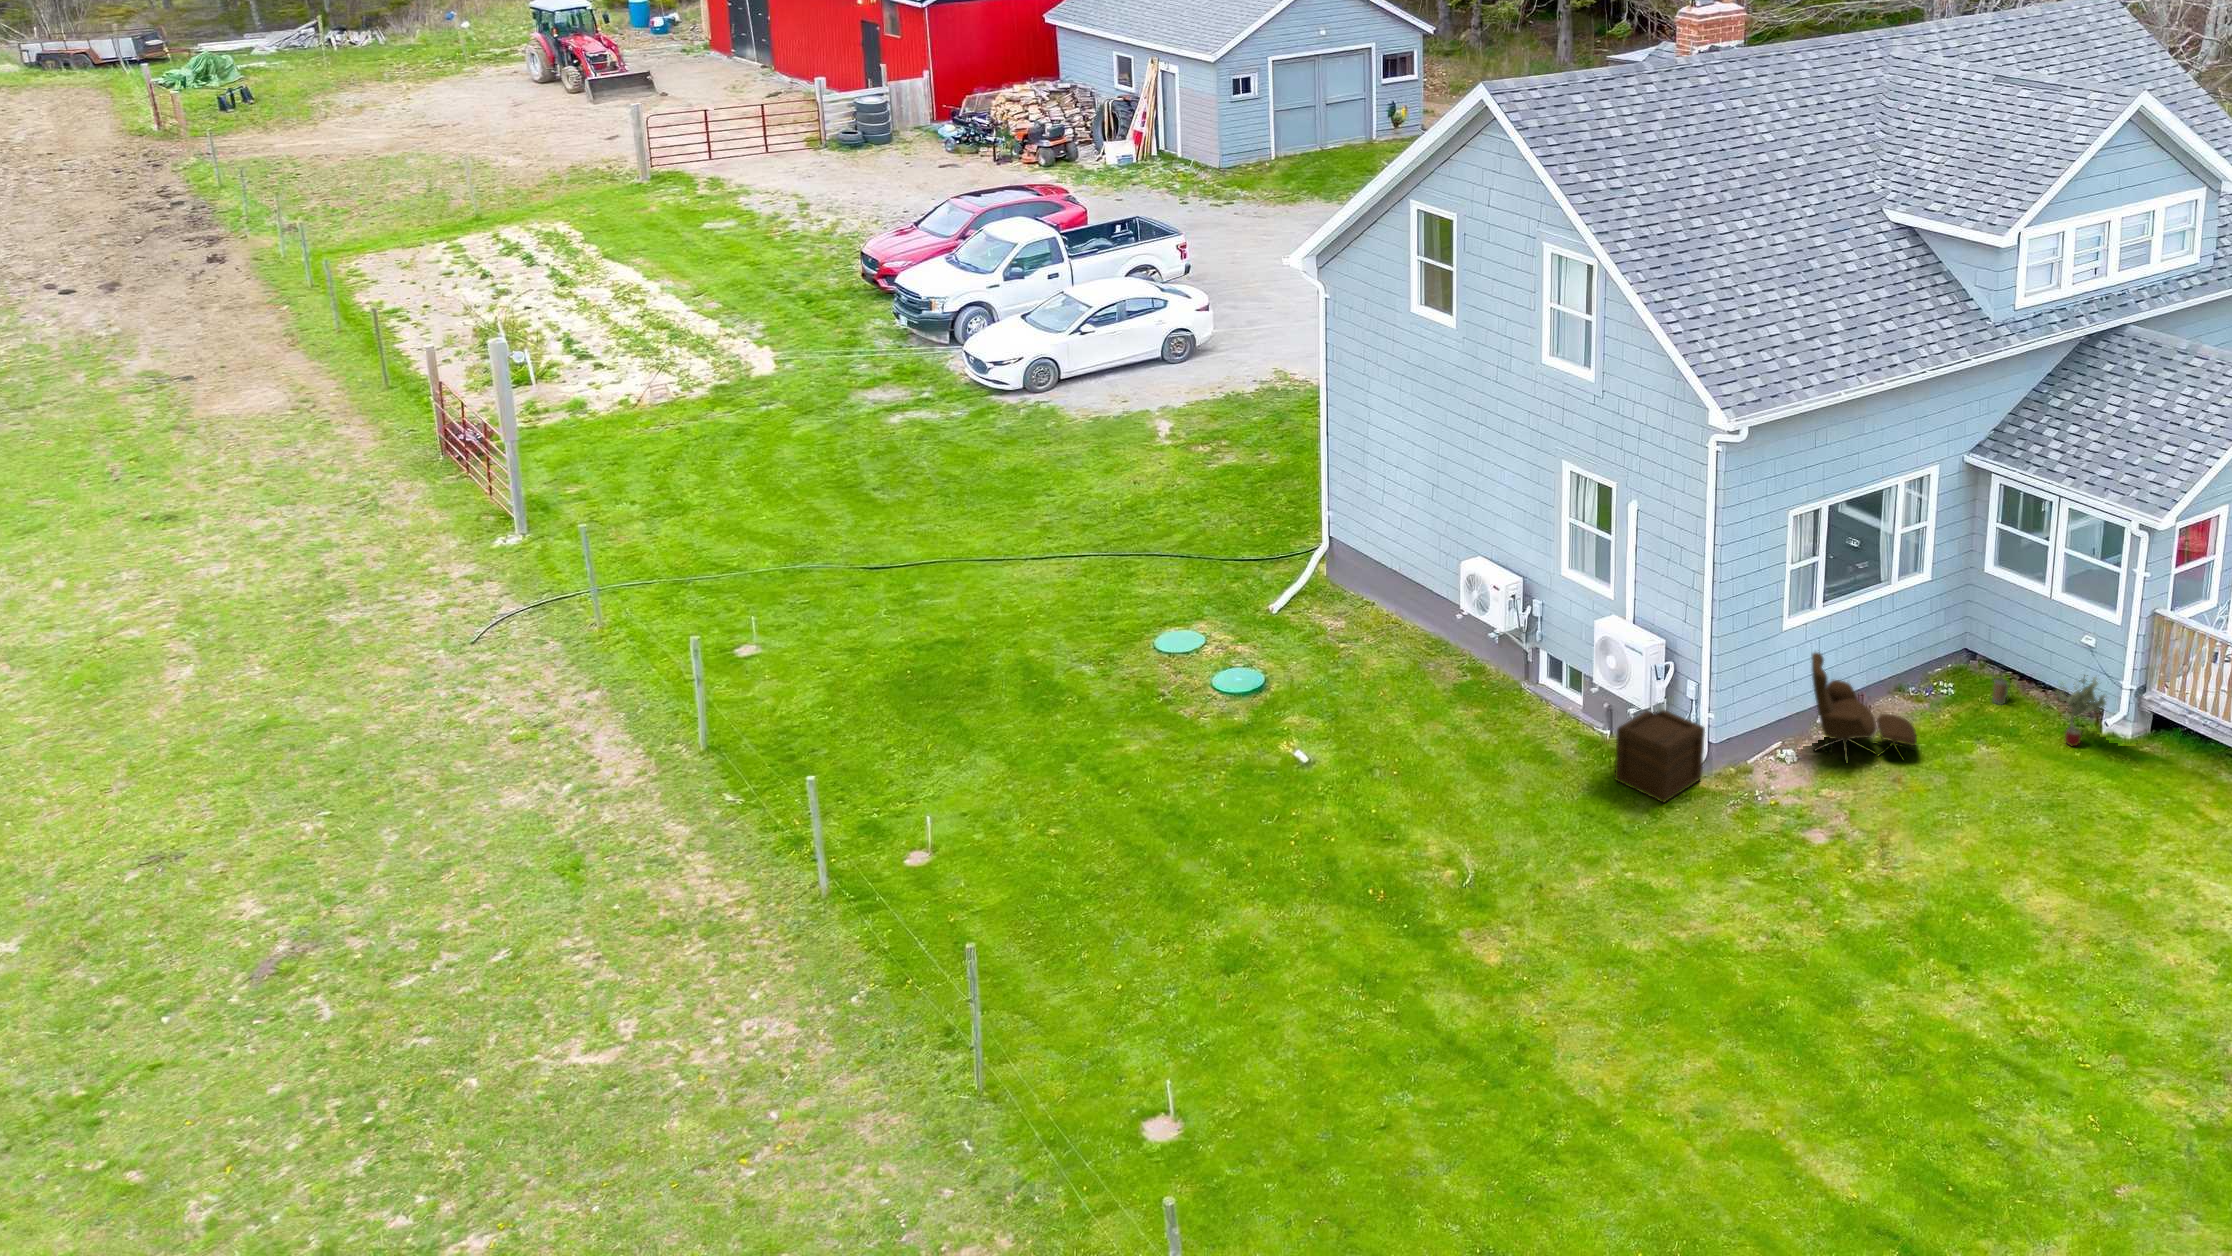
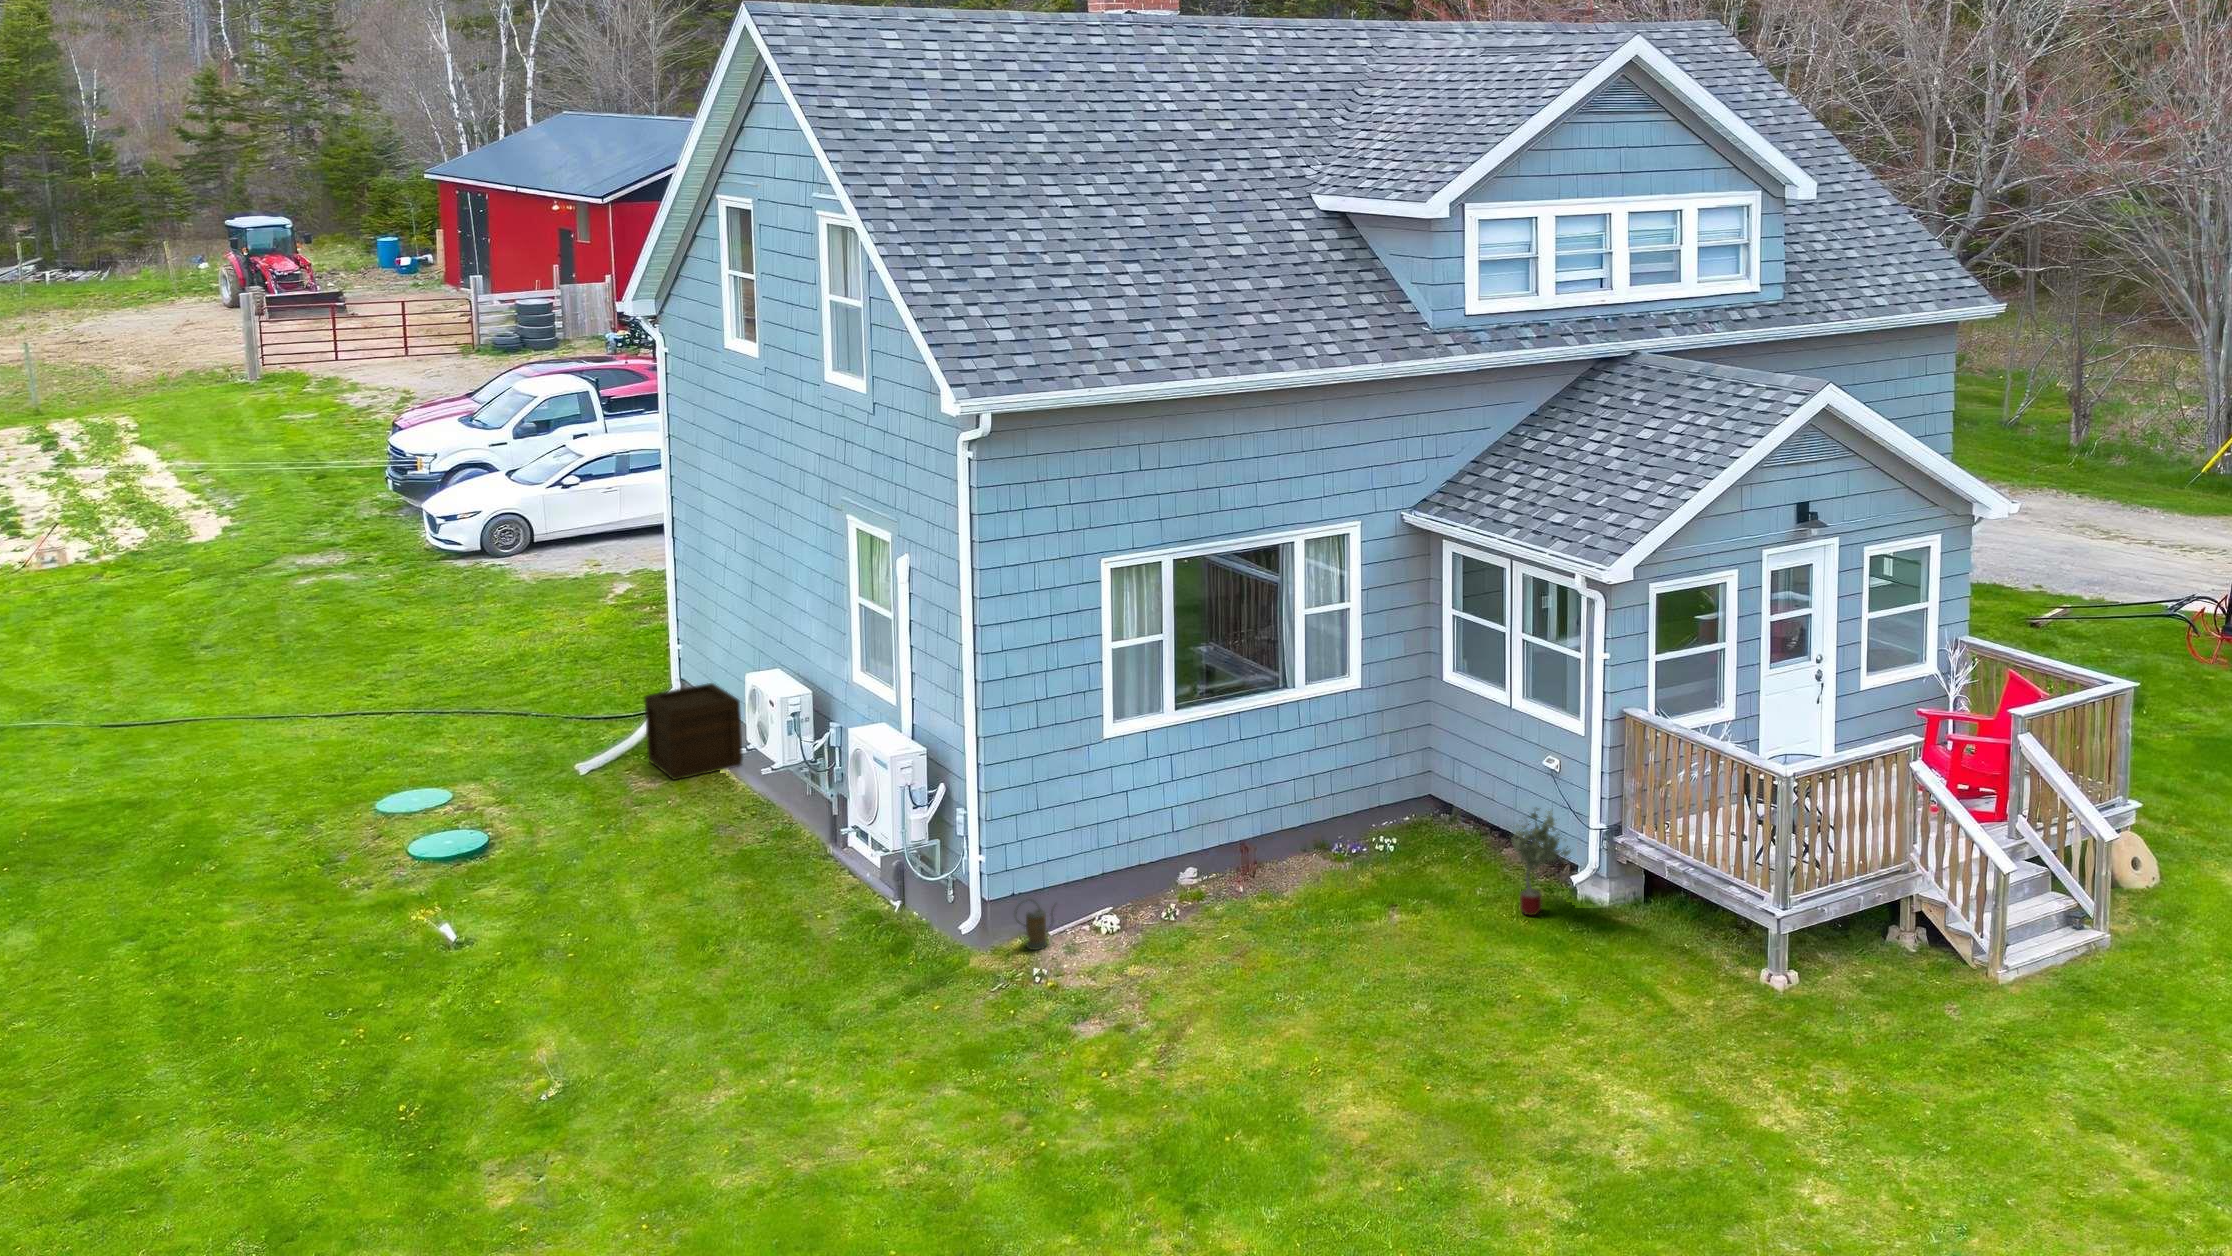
lounge chair: present [1812,652,1917,763] -> none [1144,770,1303,931]
watering can: present [1992,669,2008,704] -> present [1016,900,1055,950]
wooden crate: present [1615,710,1705,802] -> present [644,683,743,780]

